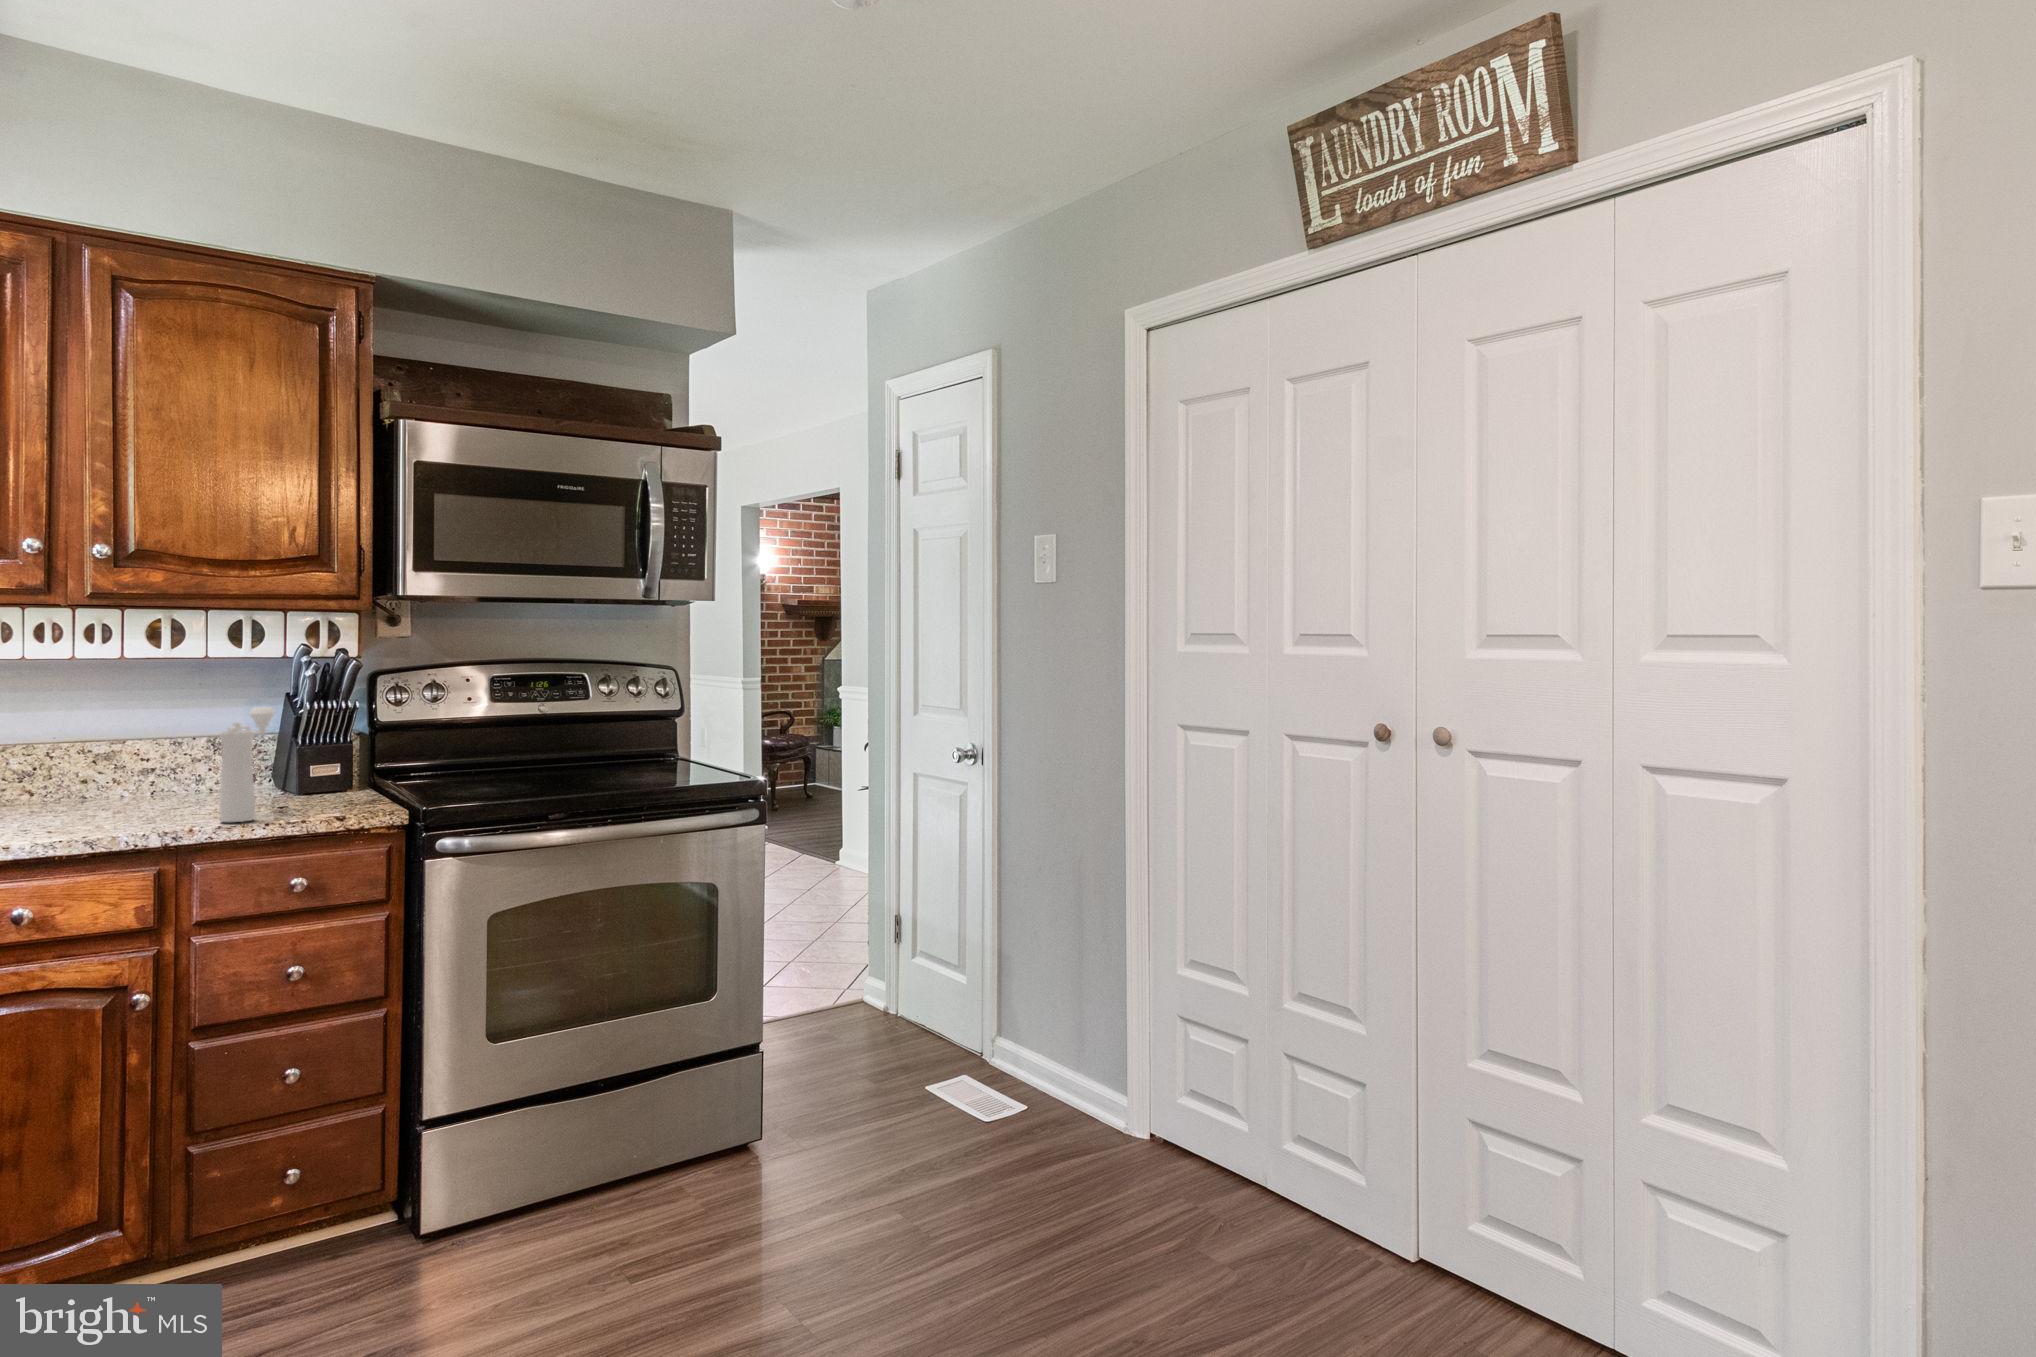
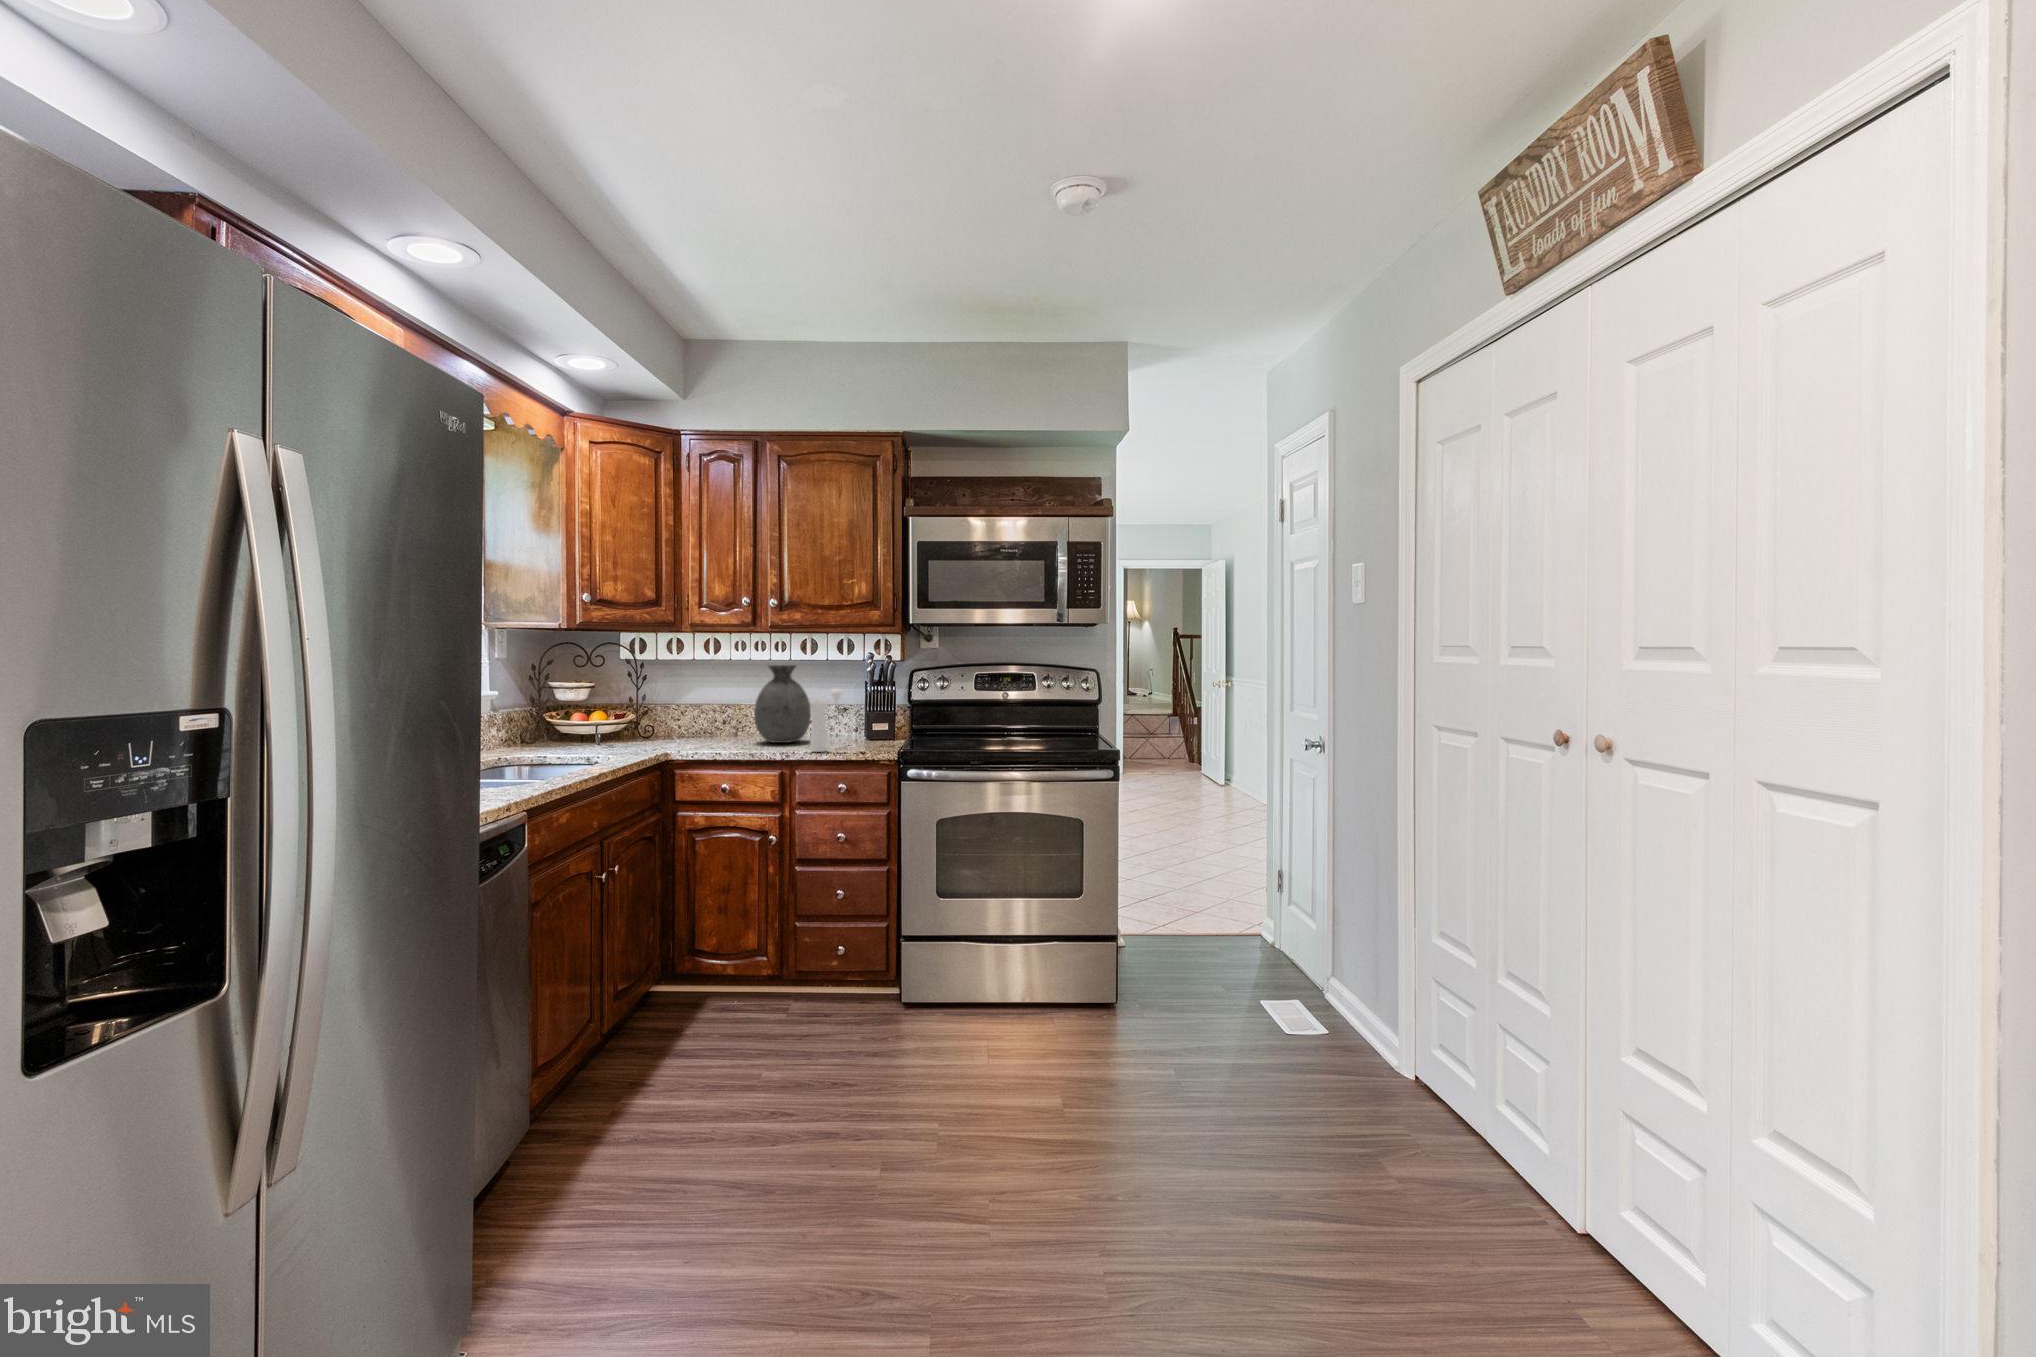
vase: none [52,666,185,812] -> present [754,665,811,743]

